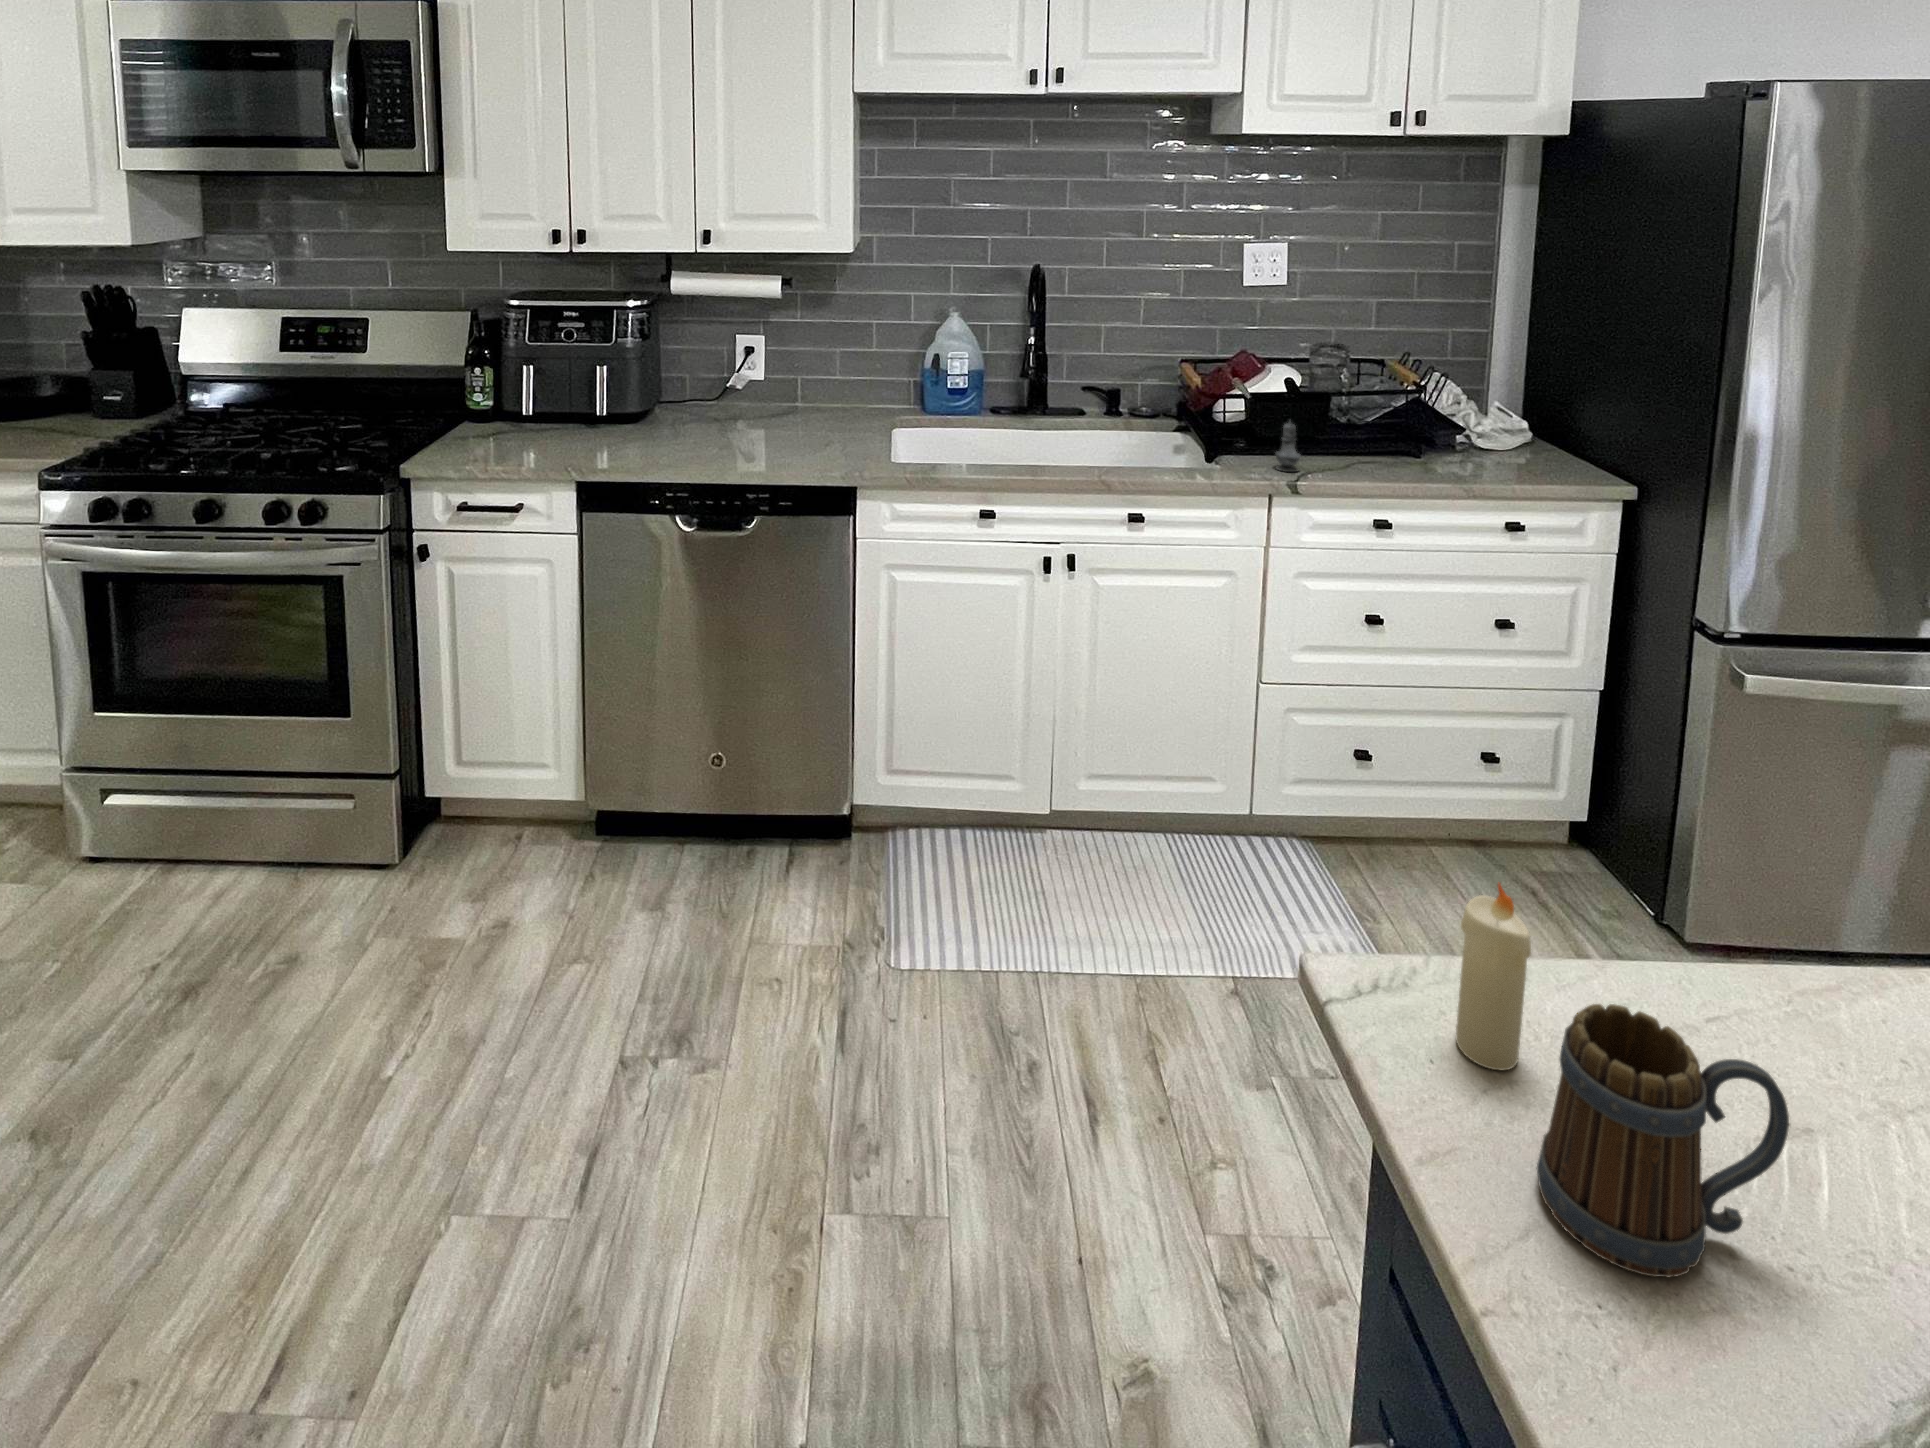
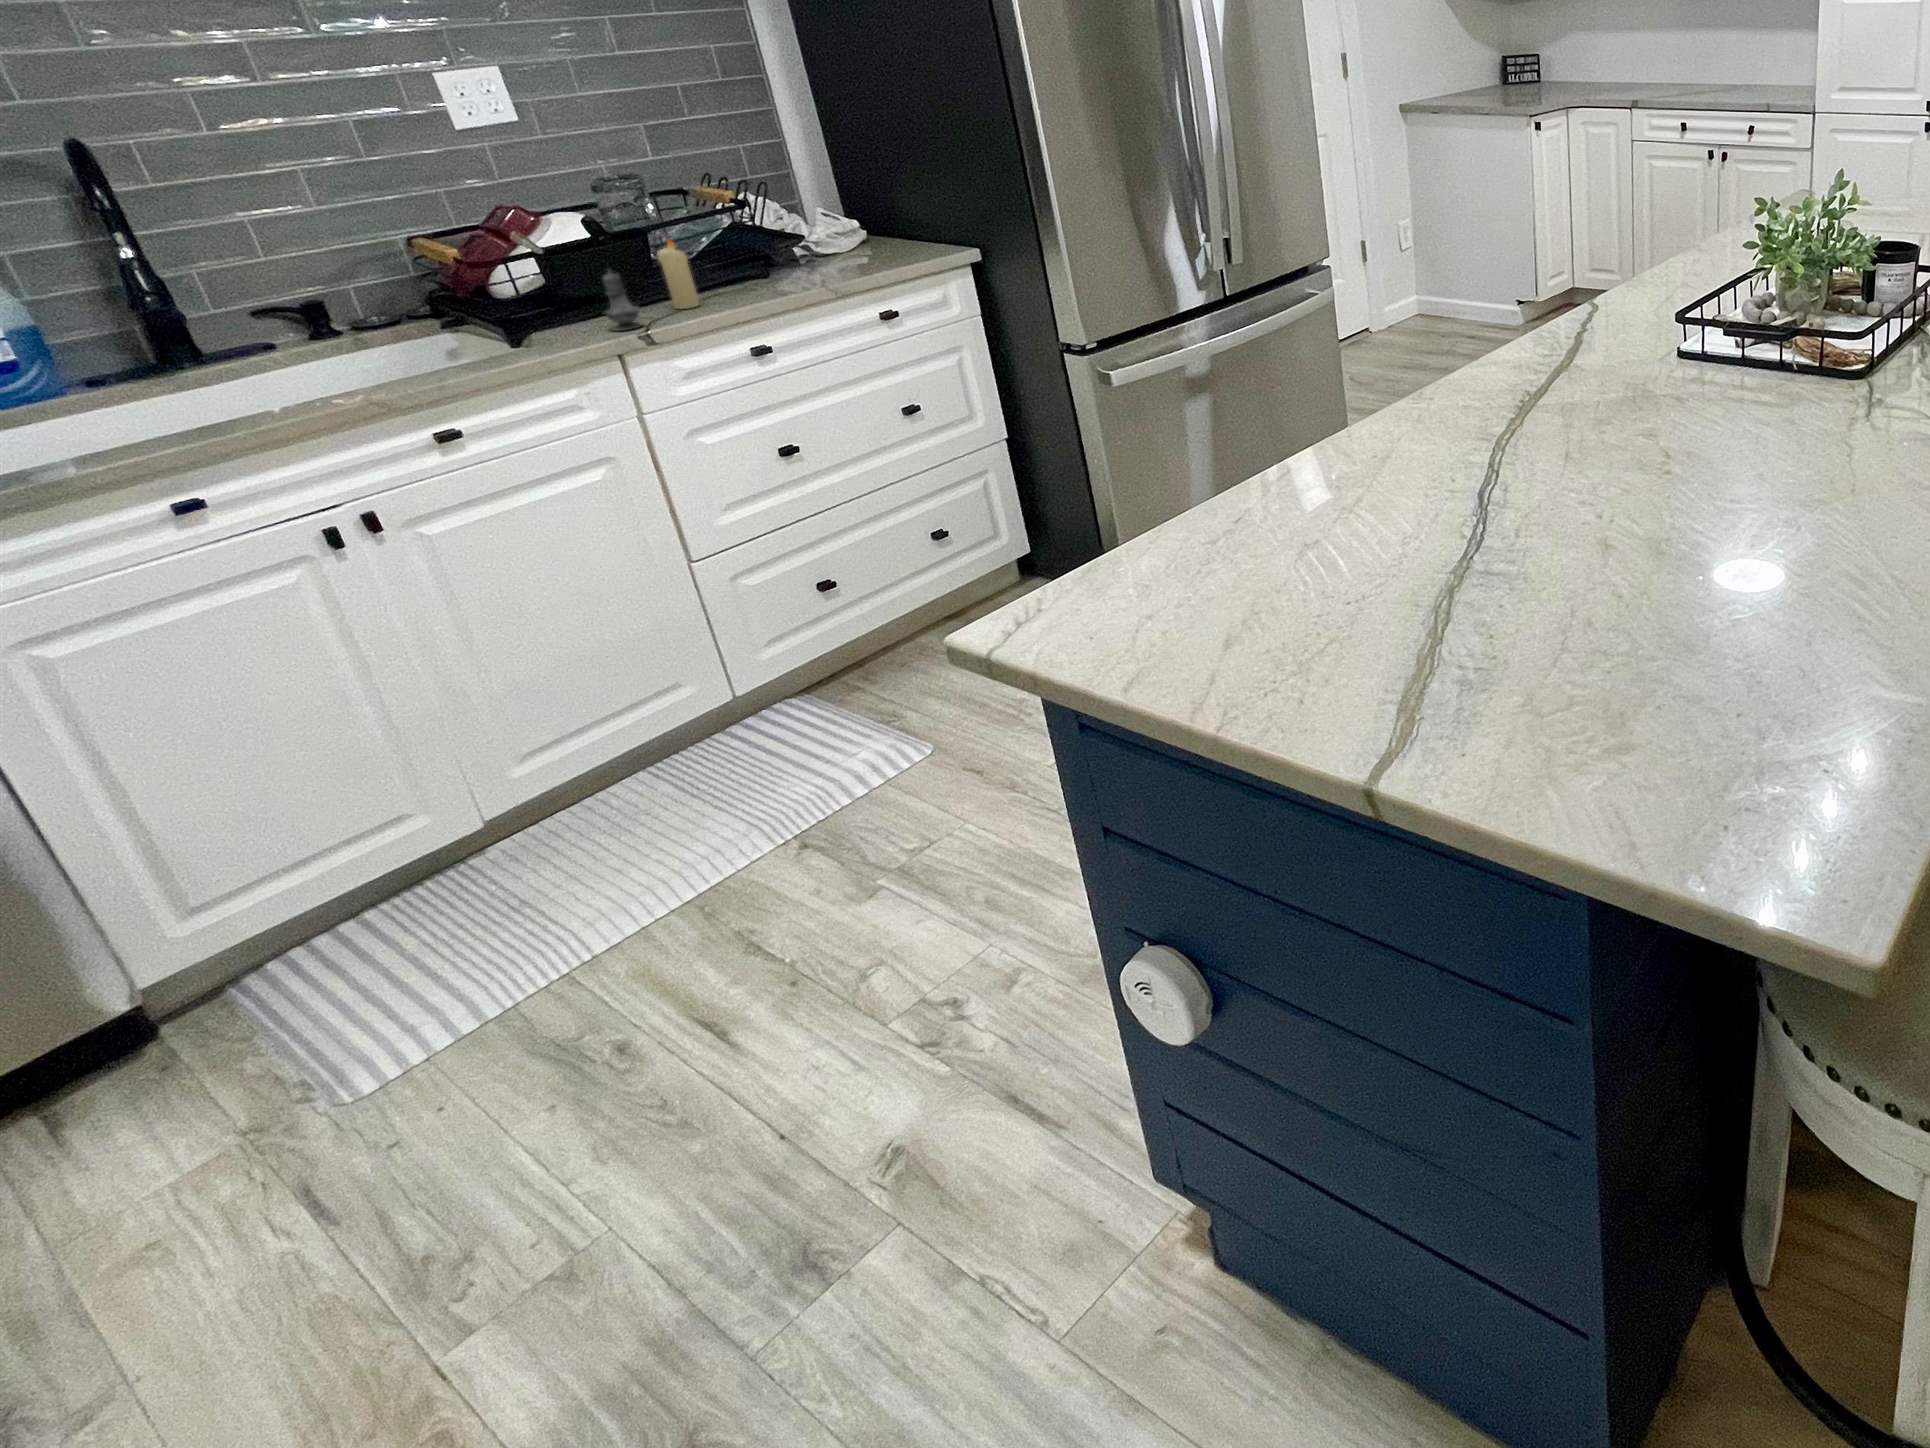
candle: present [1456,882,1531,1070] -> present [658,240,700,309]
mug: present [1536,1004,1789,1277] -> none [1161,491,1287,657]

